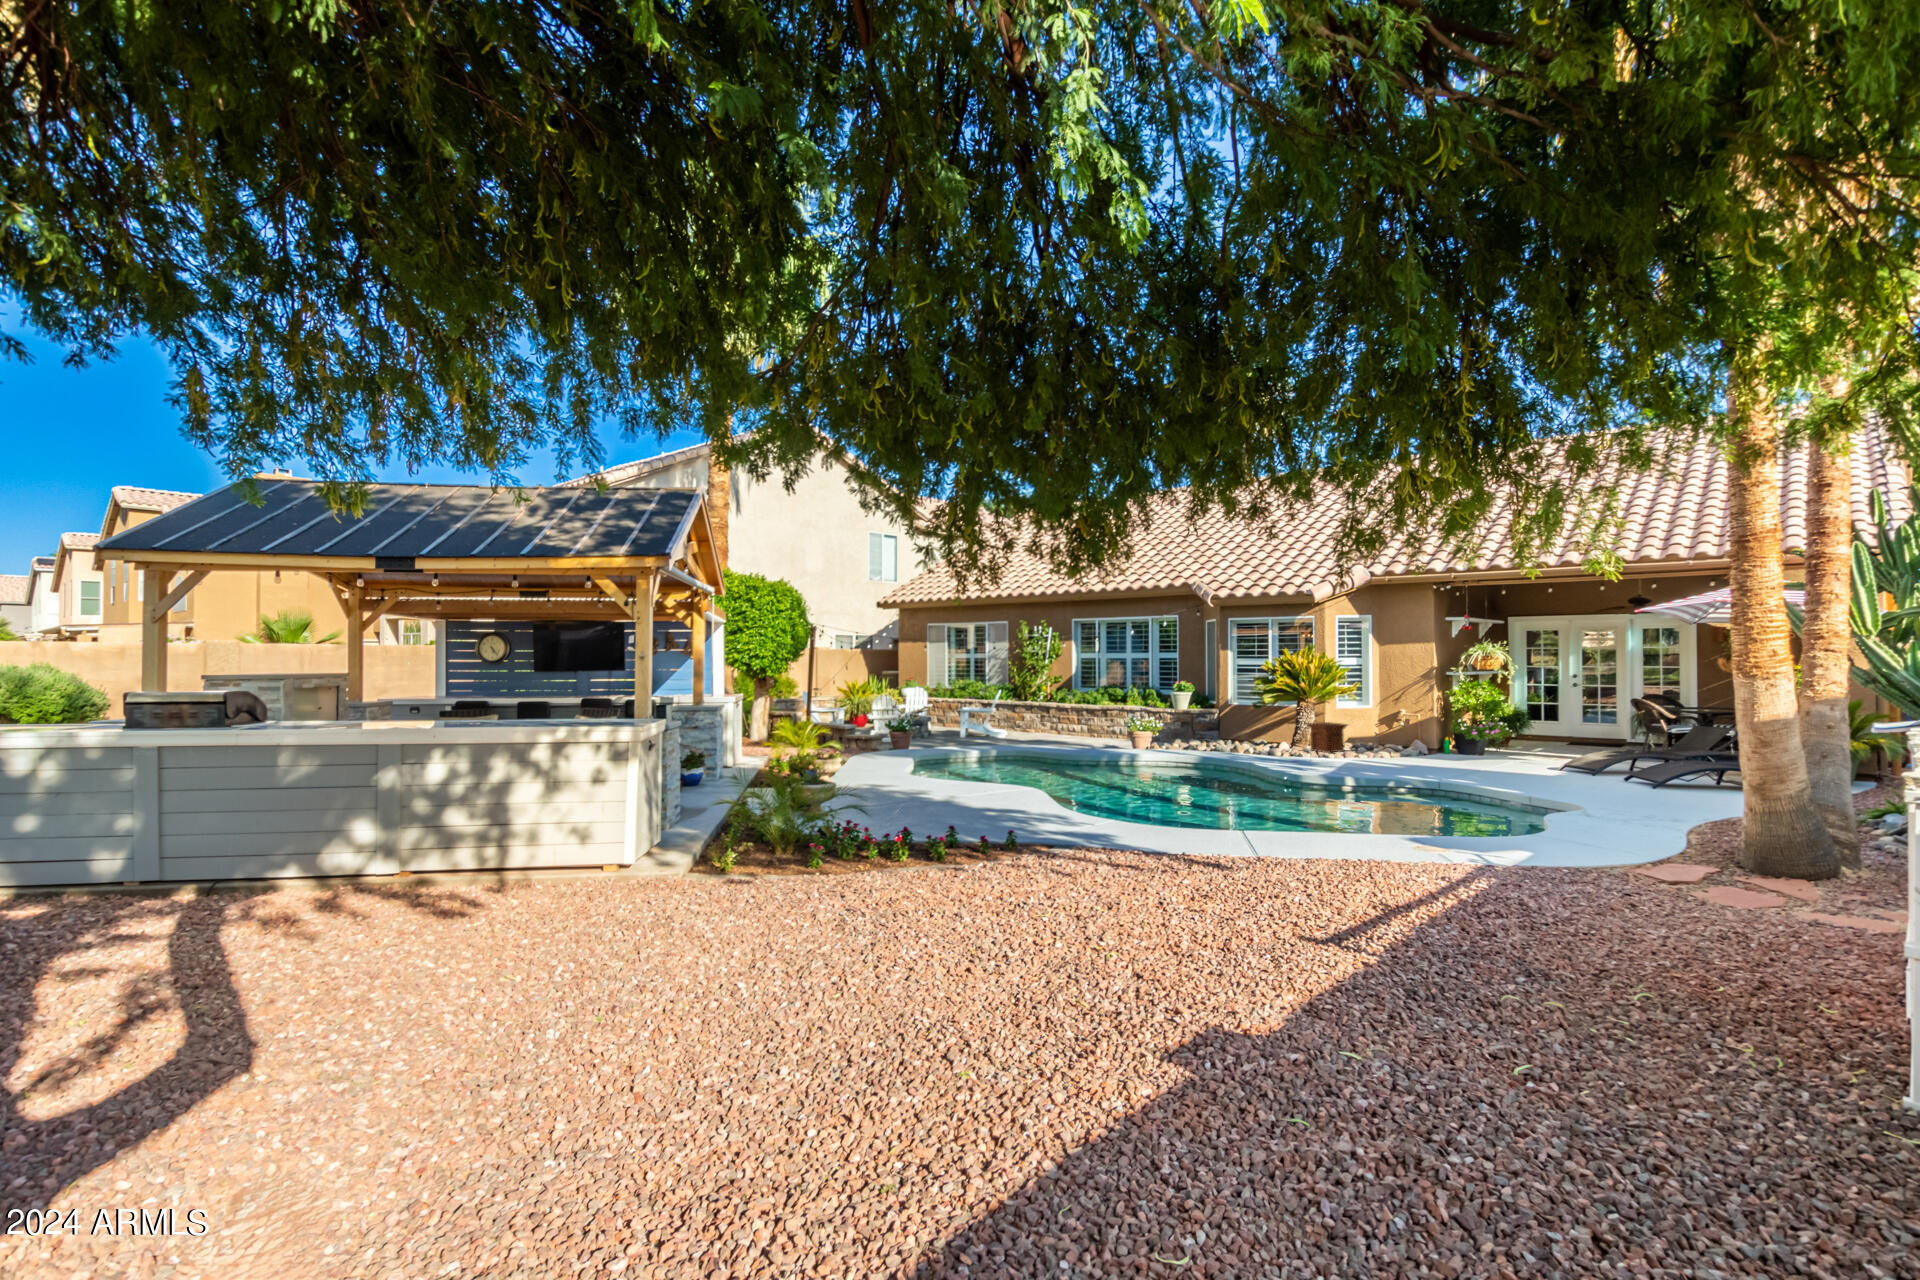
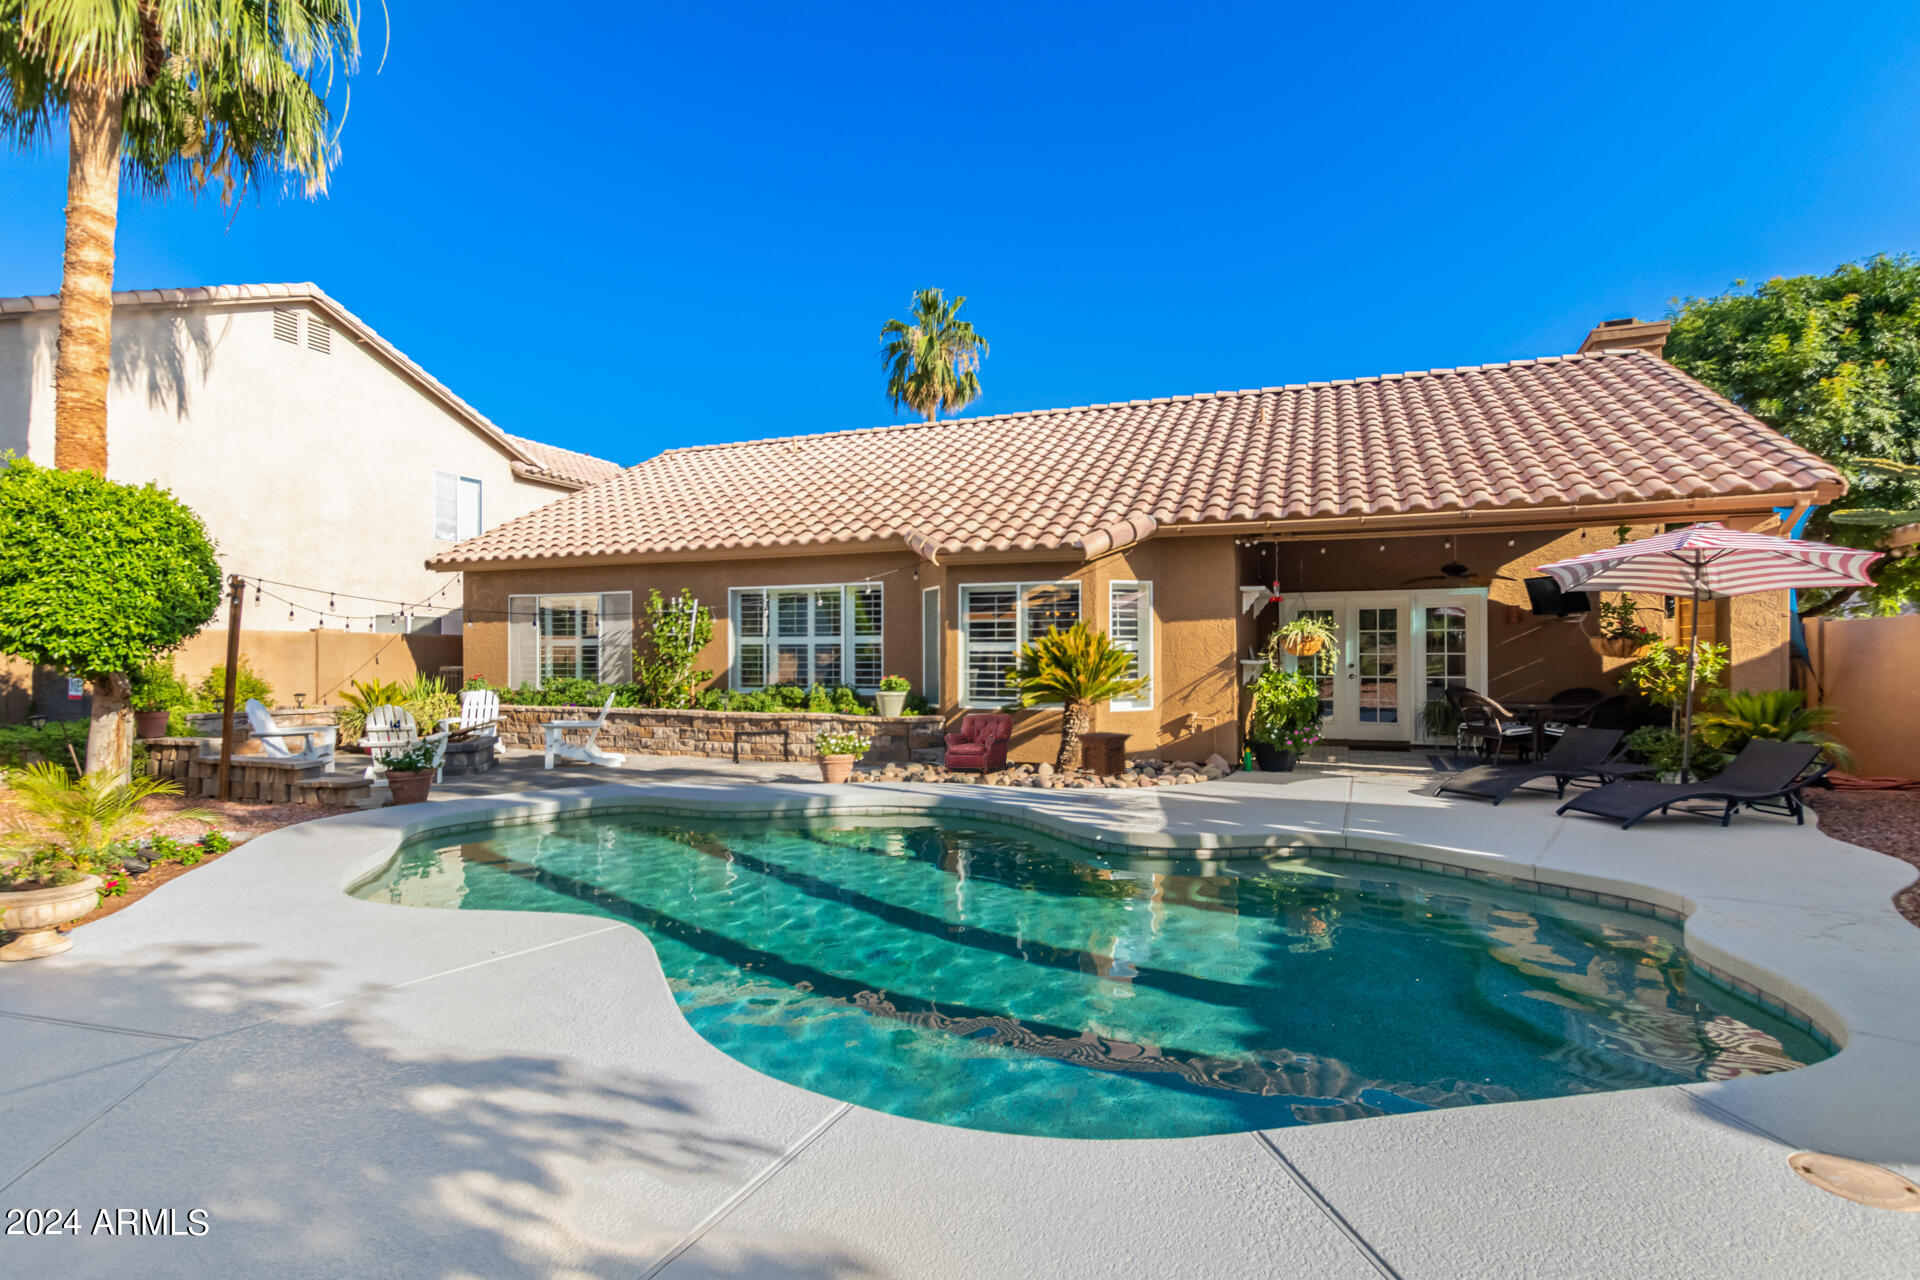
armchair: none [1214,708,1266,749] -> present [944,713,1013,774]
bench: none [1075,716,1112,738] -> present [733,729,789,763]

